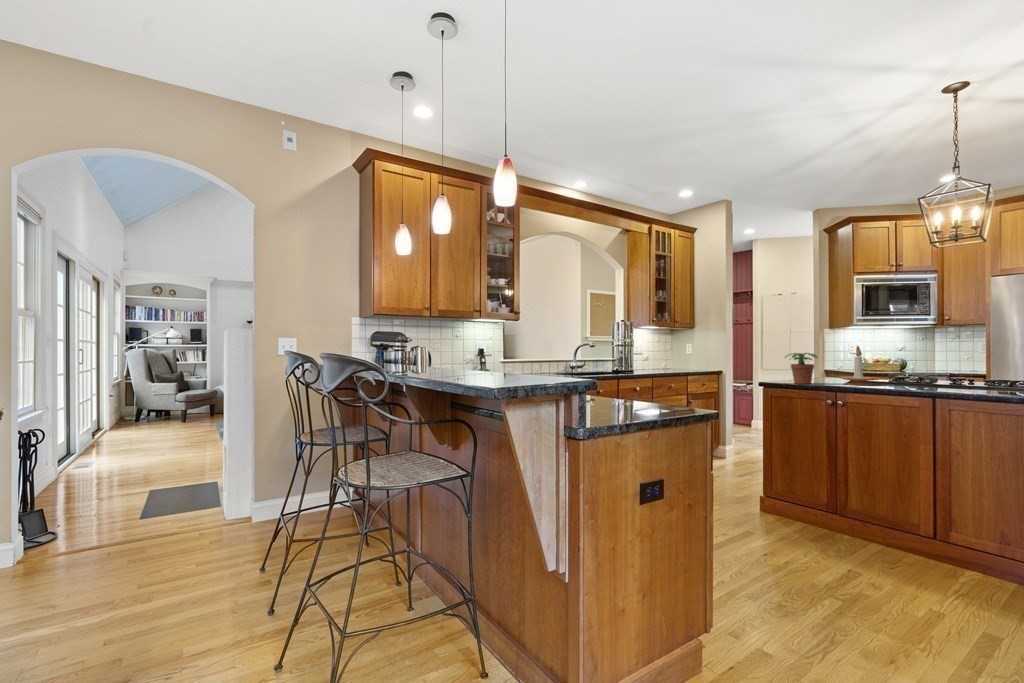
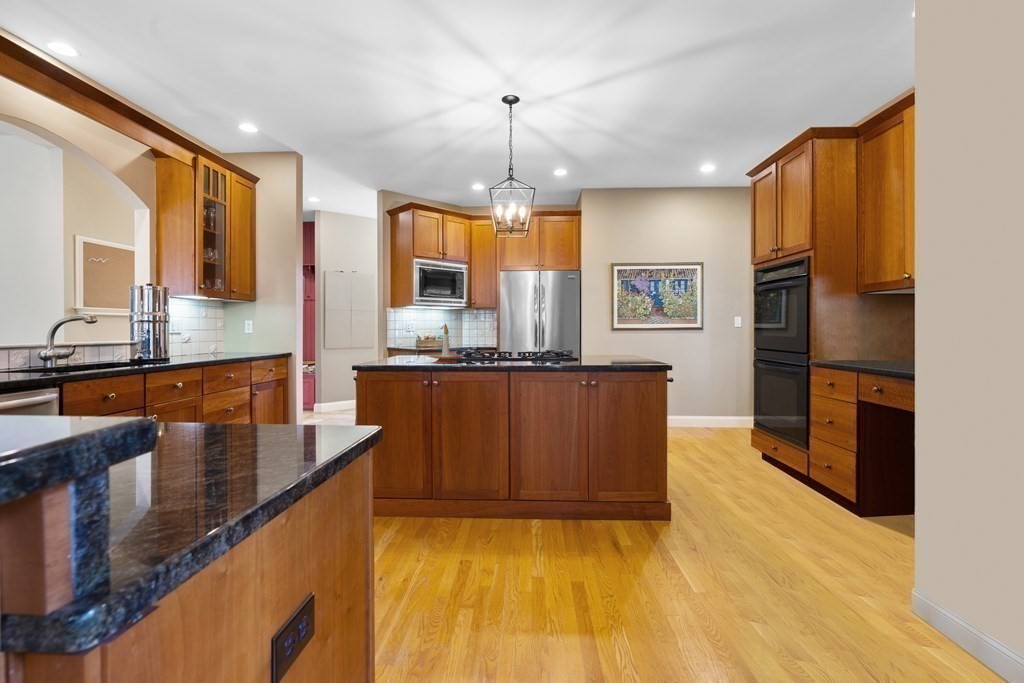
potted plant: present [785,353,818,384] -> none [382,331,415,366]

